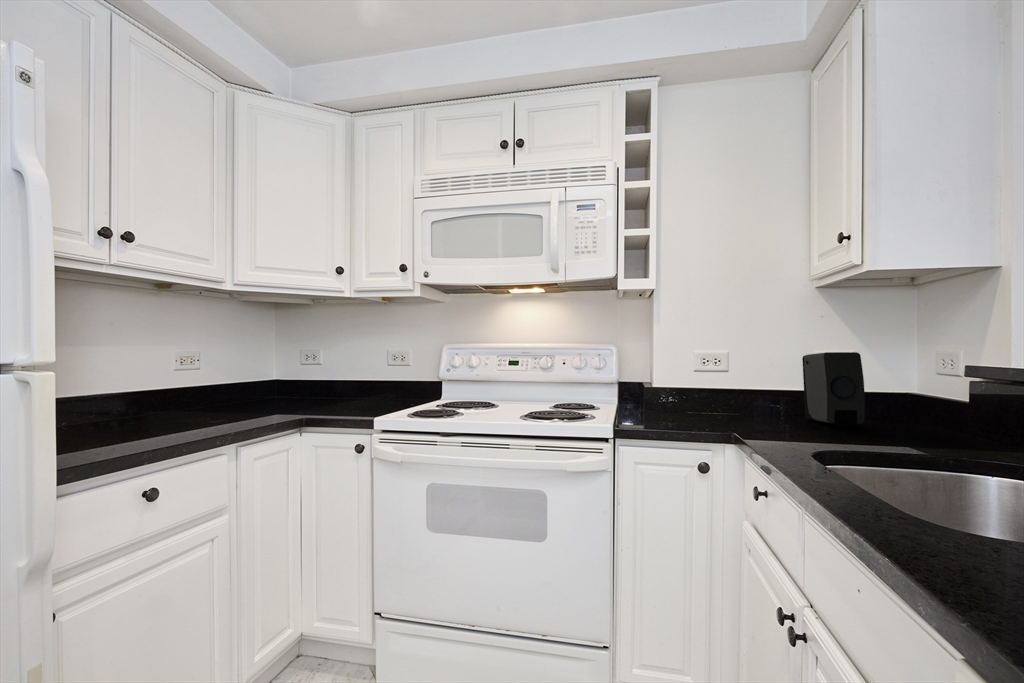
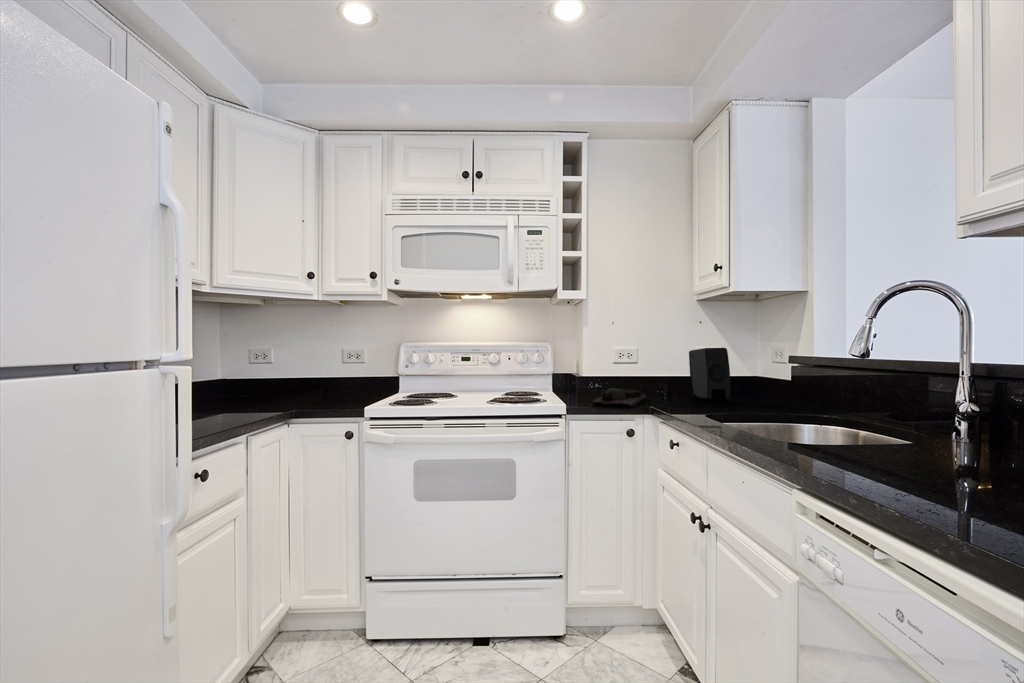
cutting board: none [651,403,737,433] -> present [591,388,646,407]

